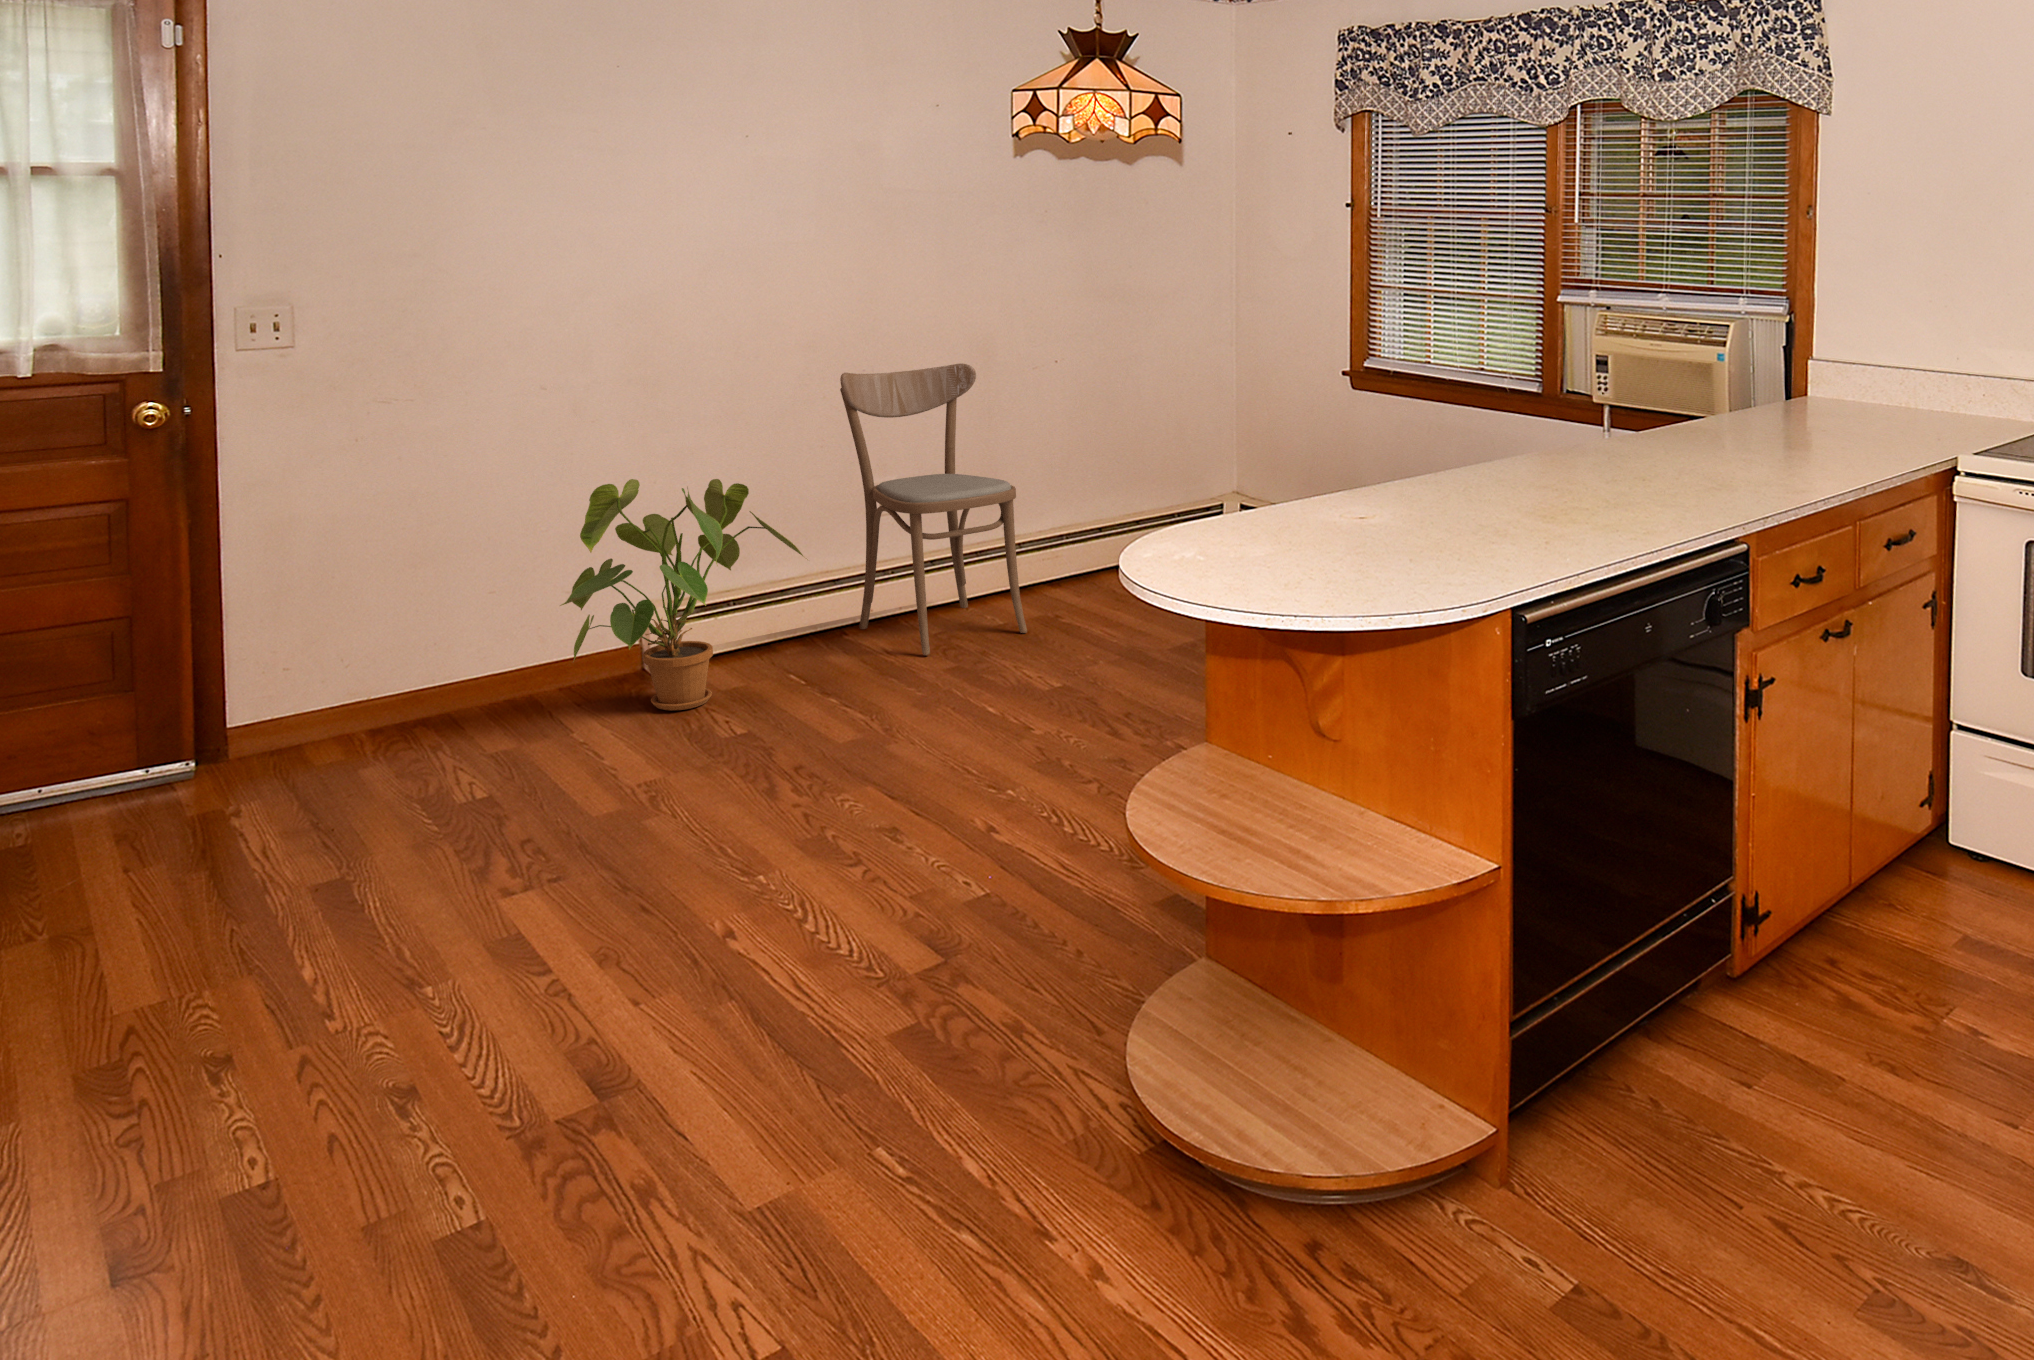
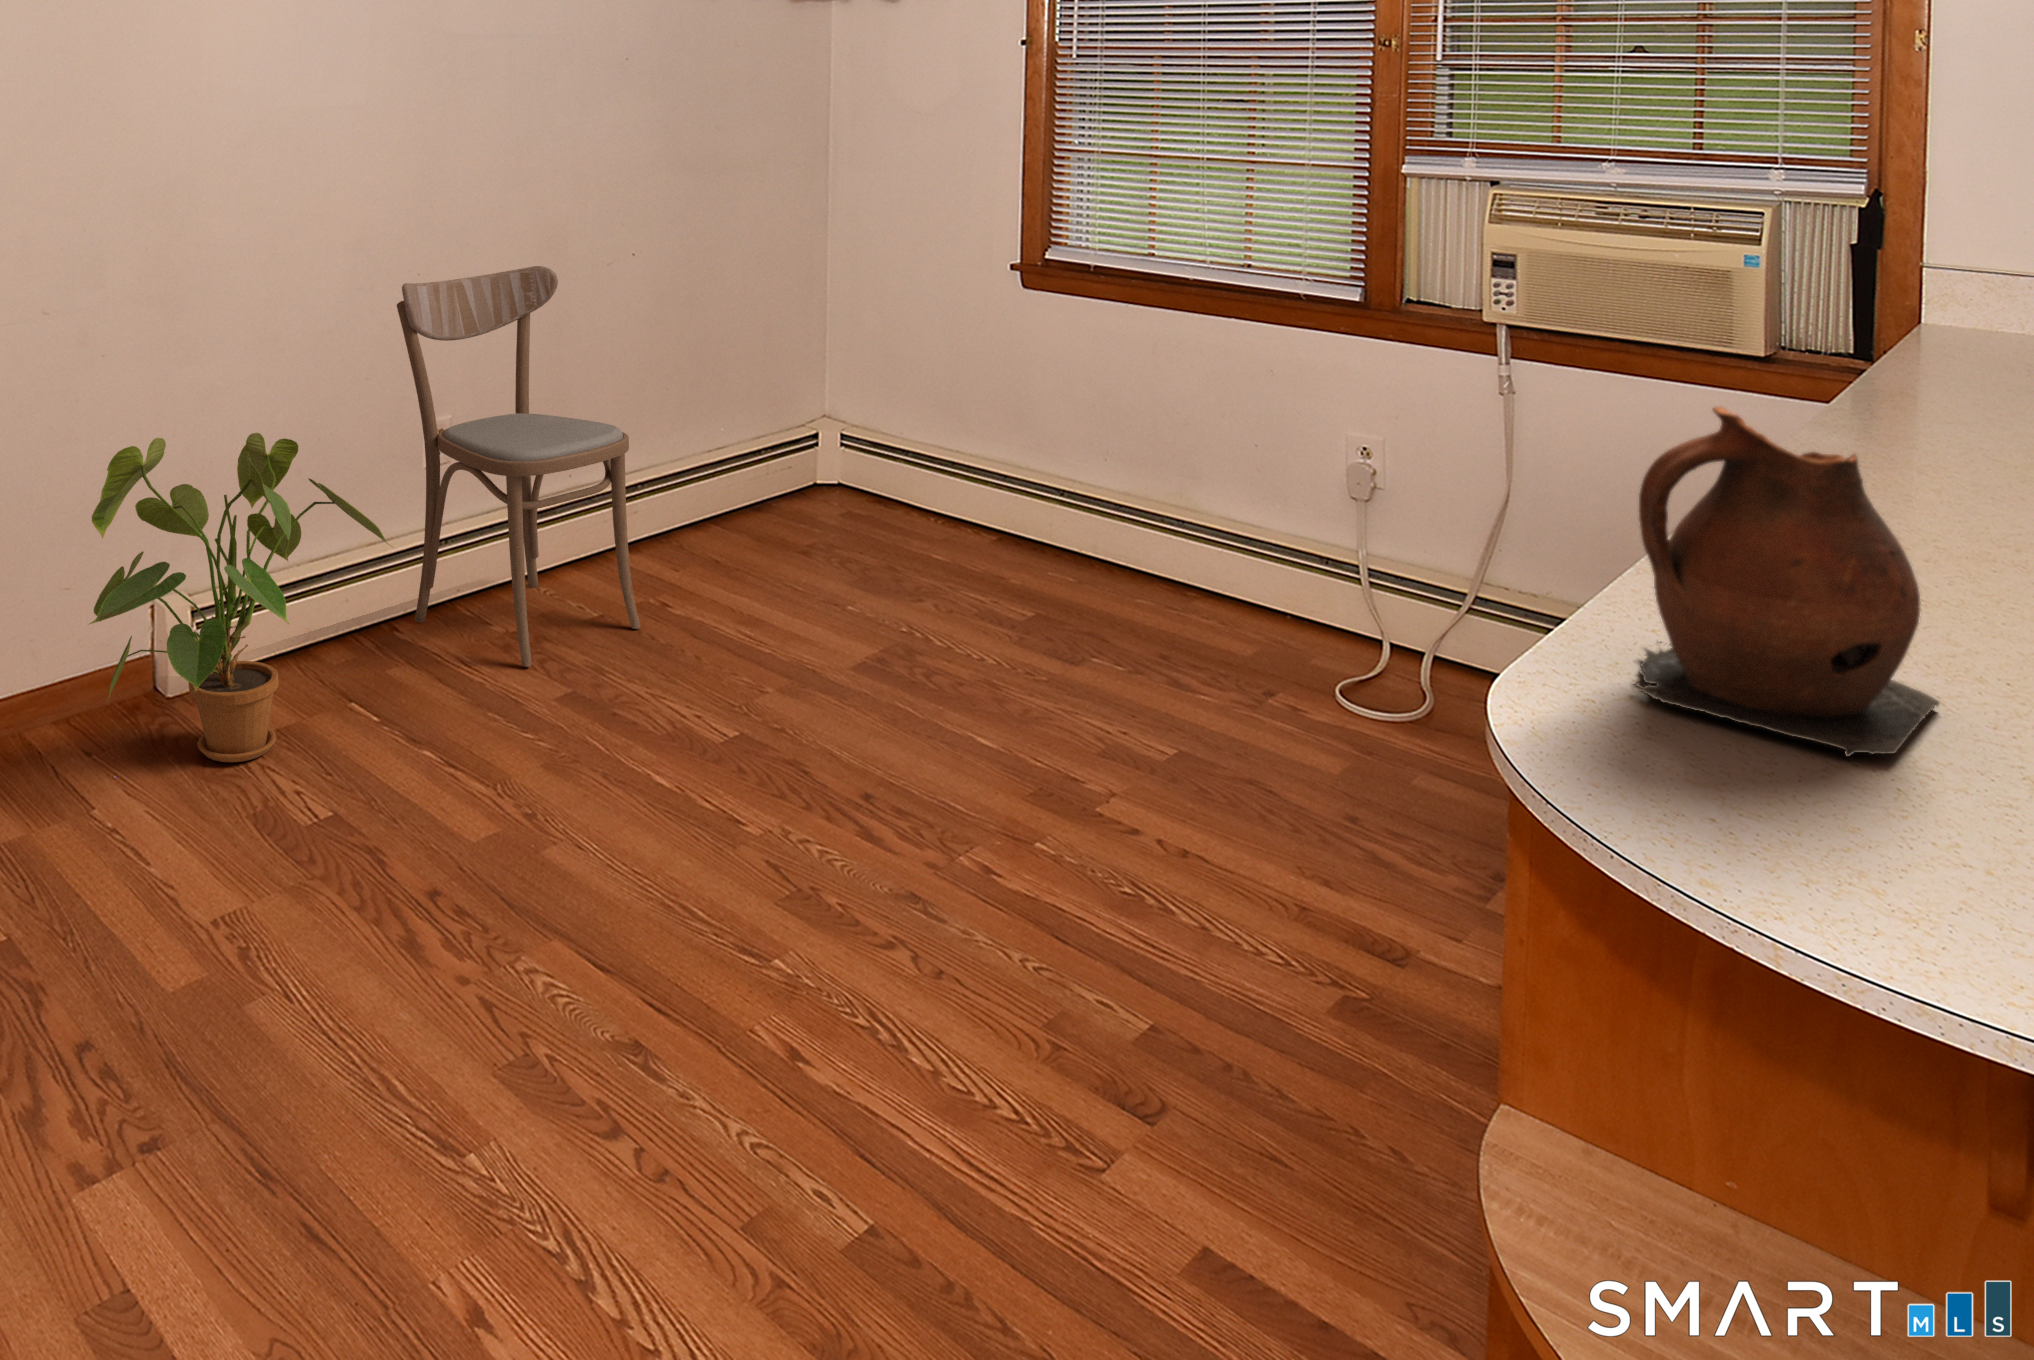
ceramic pitcher: none [1197,400,1343,568] -> present [1632,406,1939,756]

